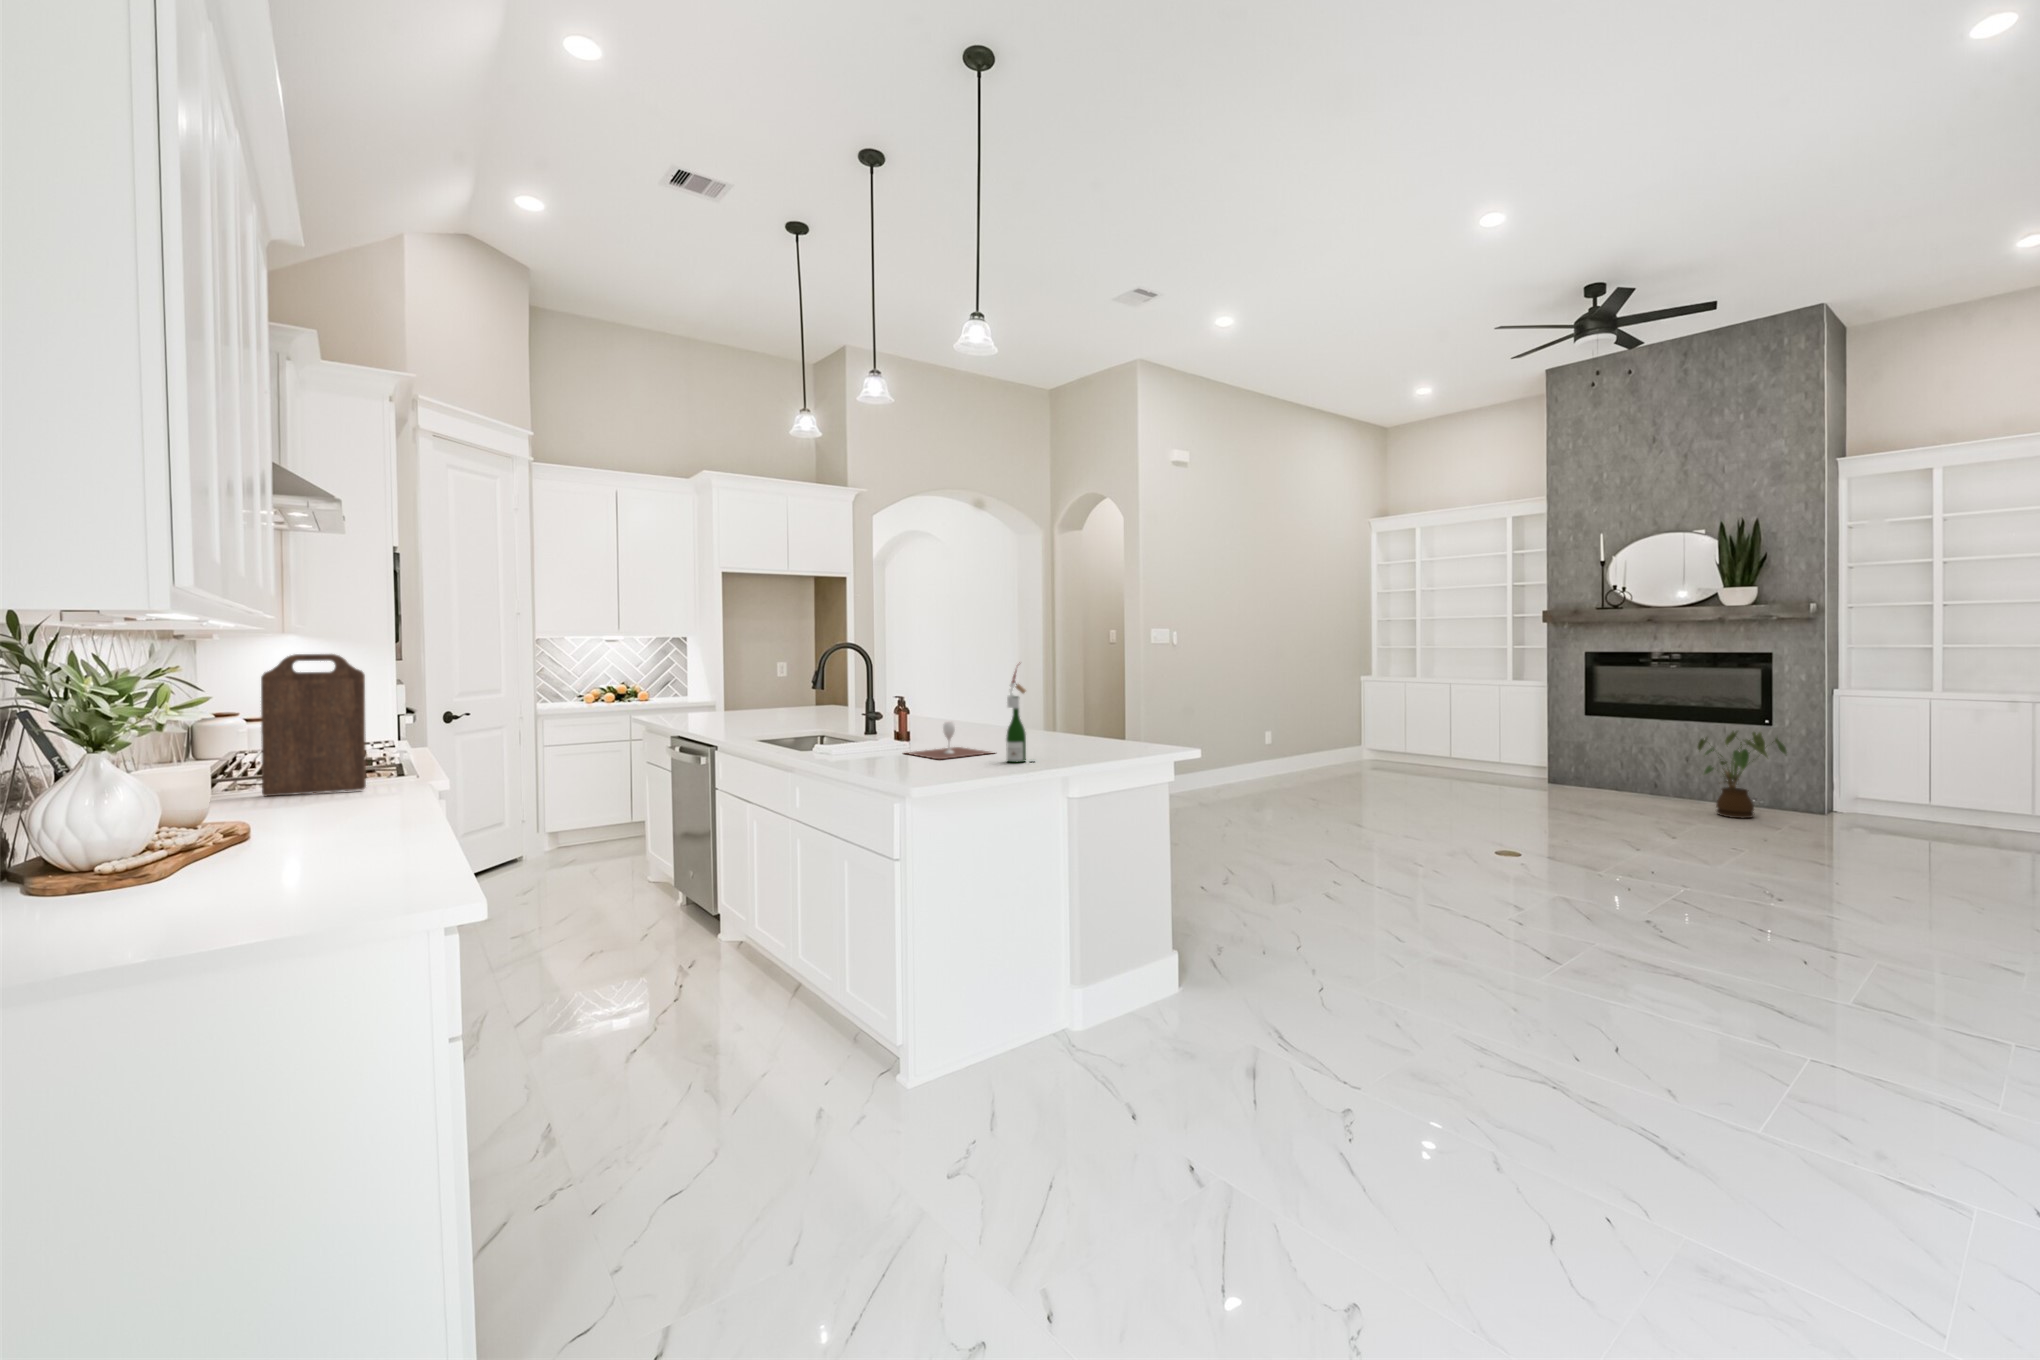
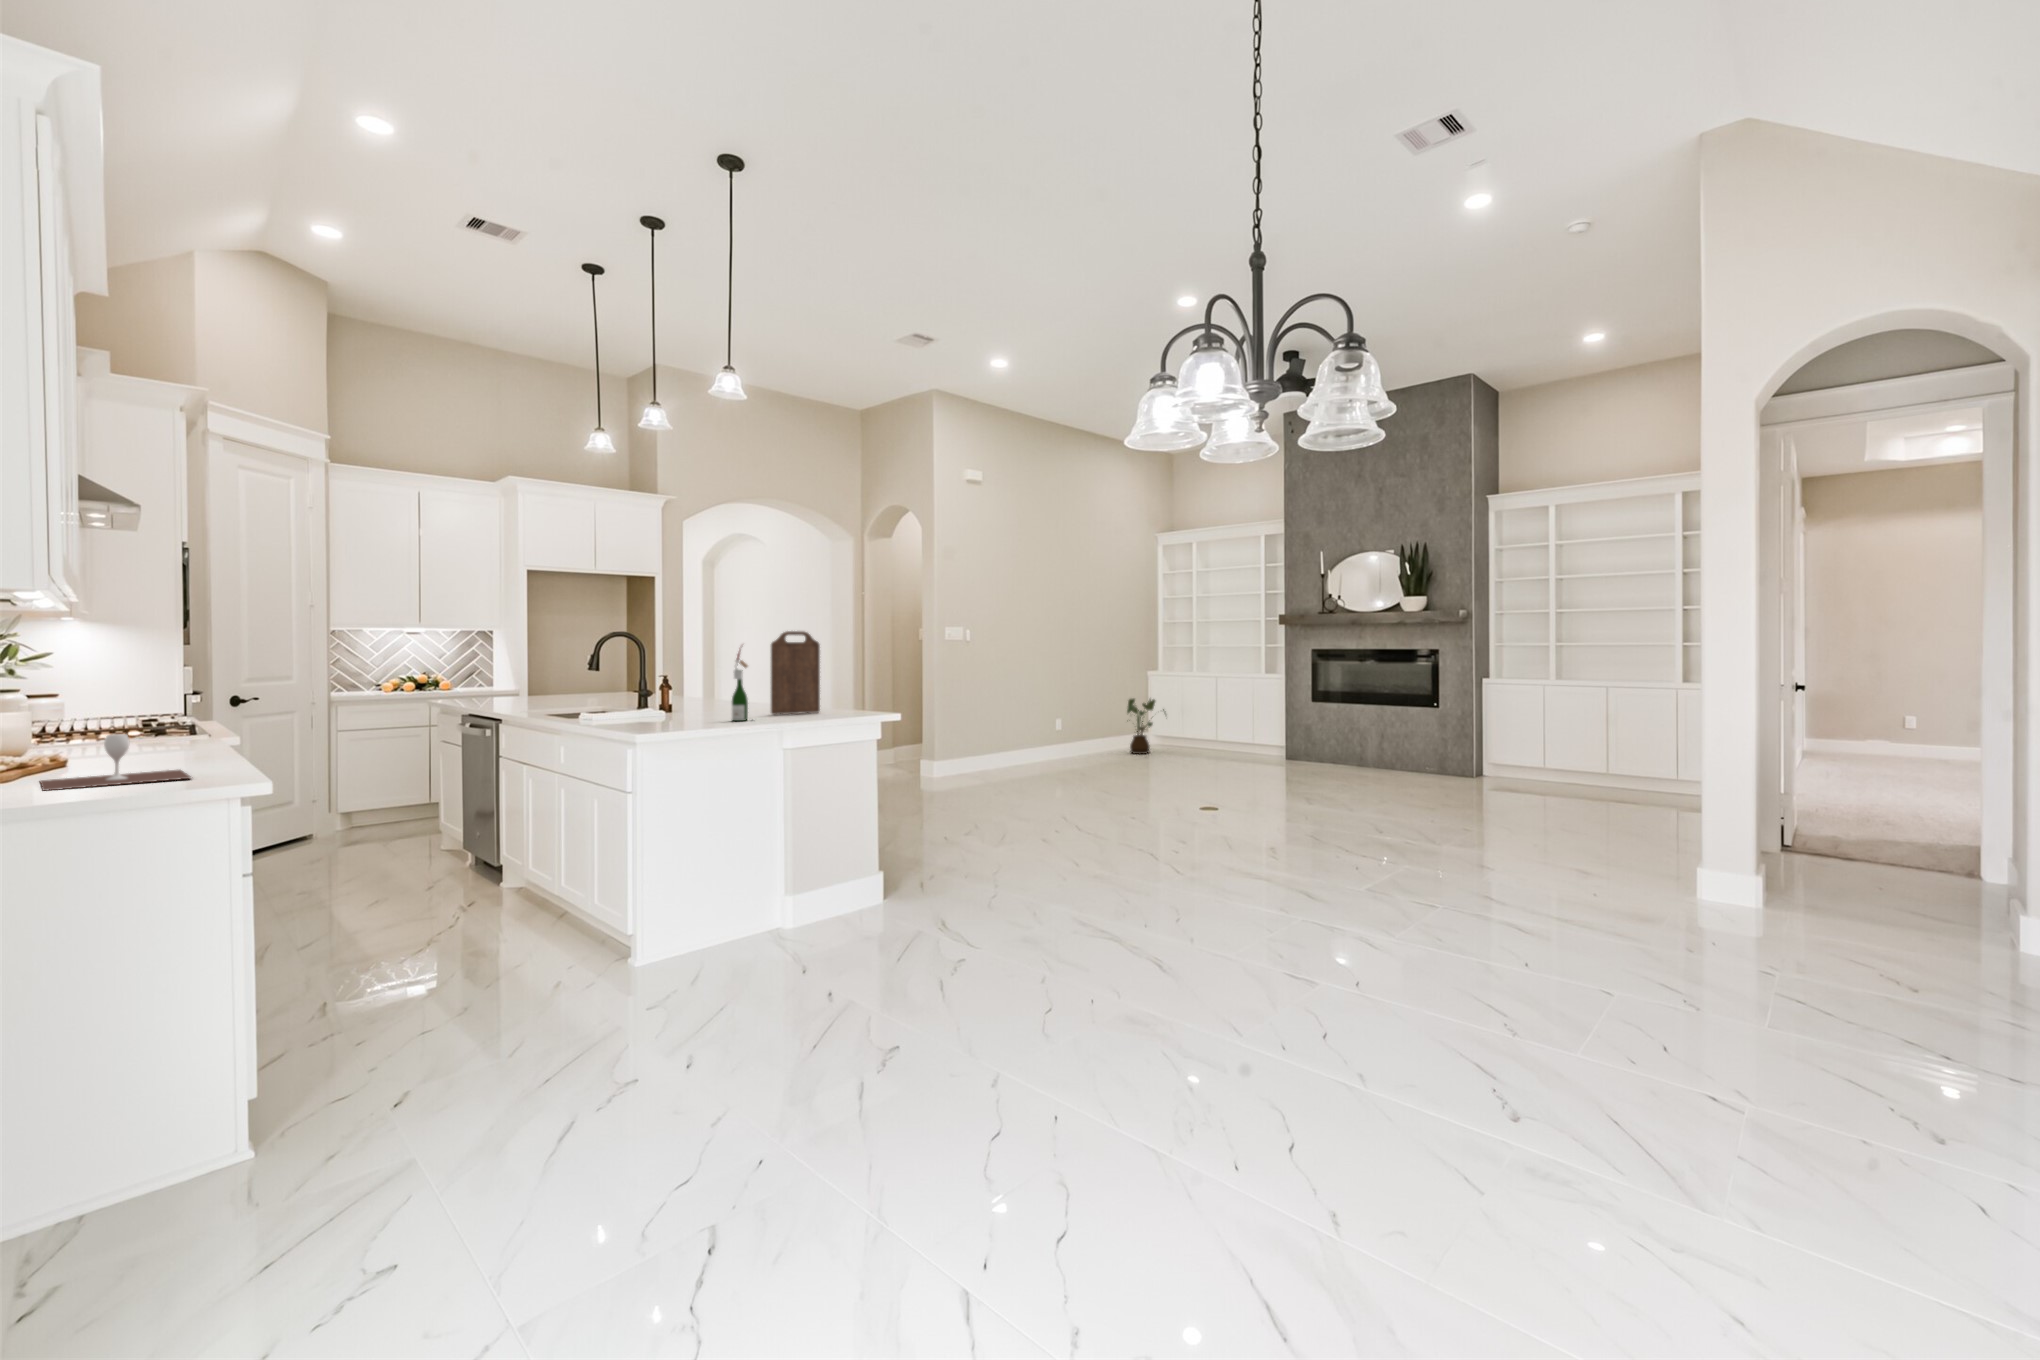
cutting board: present [261,654,366,796] -> present [771,631,820,715]
wine glass: present [907,722,992,759] -> present [40,734,191,791]
house plant: present [1698,731,1787,818] -> present [1127,699,1164,754]

